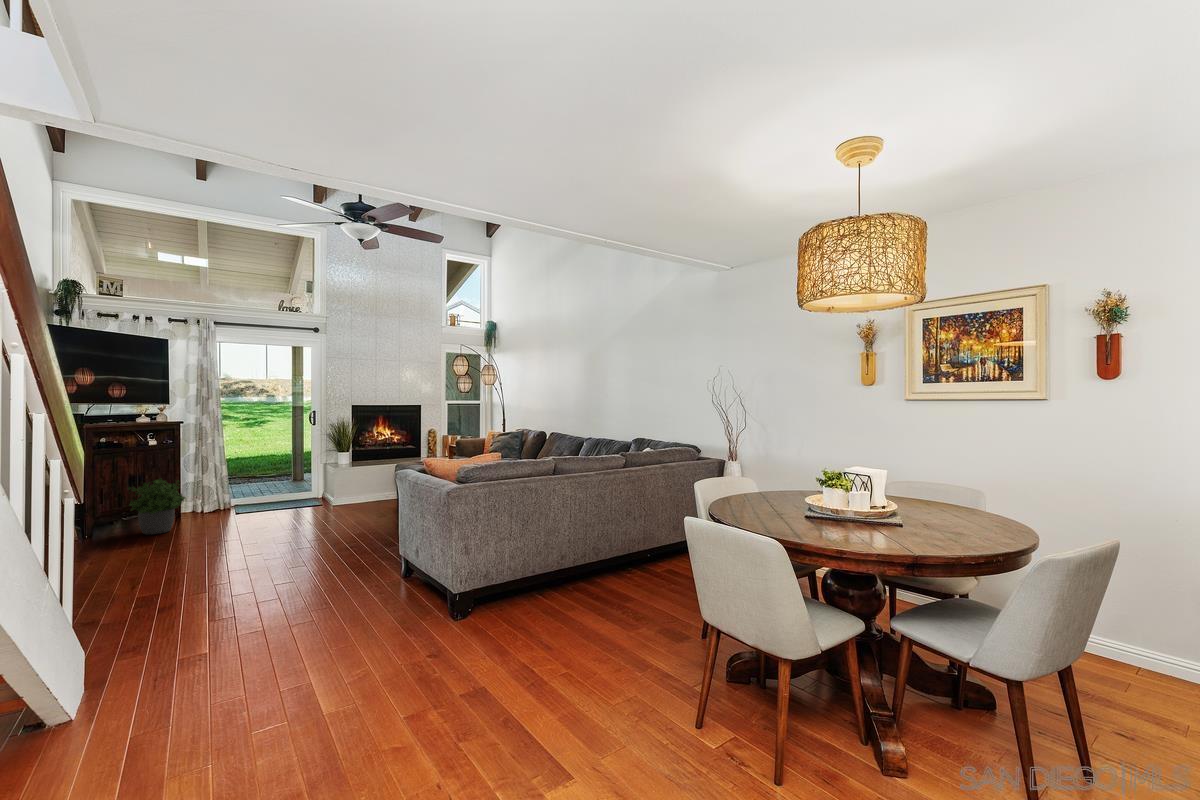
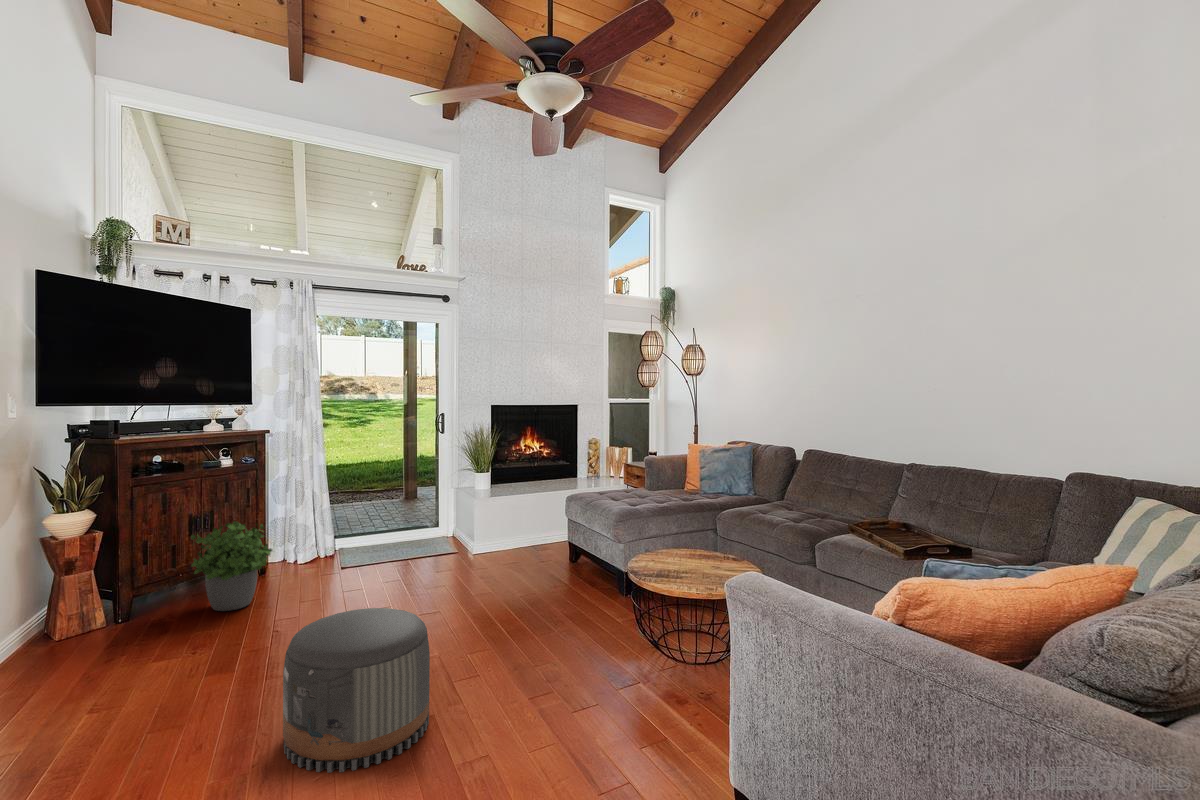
pouf: none [192,511,277,582] -> present [283,608,430,773]

